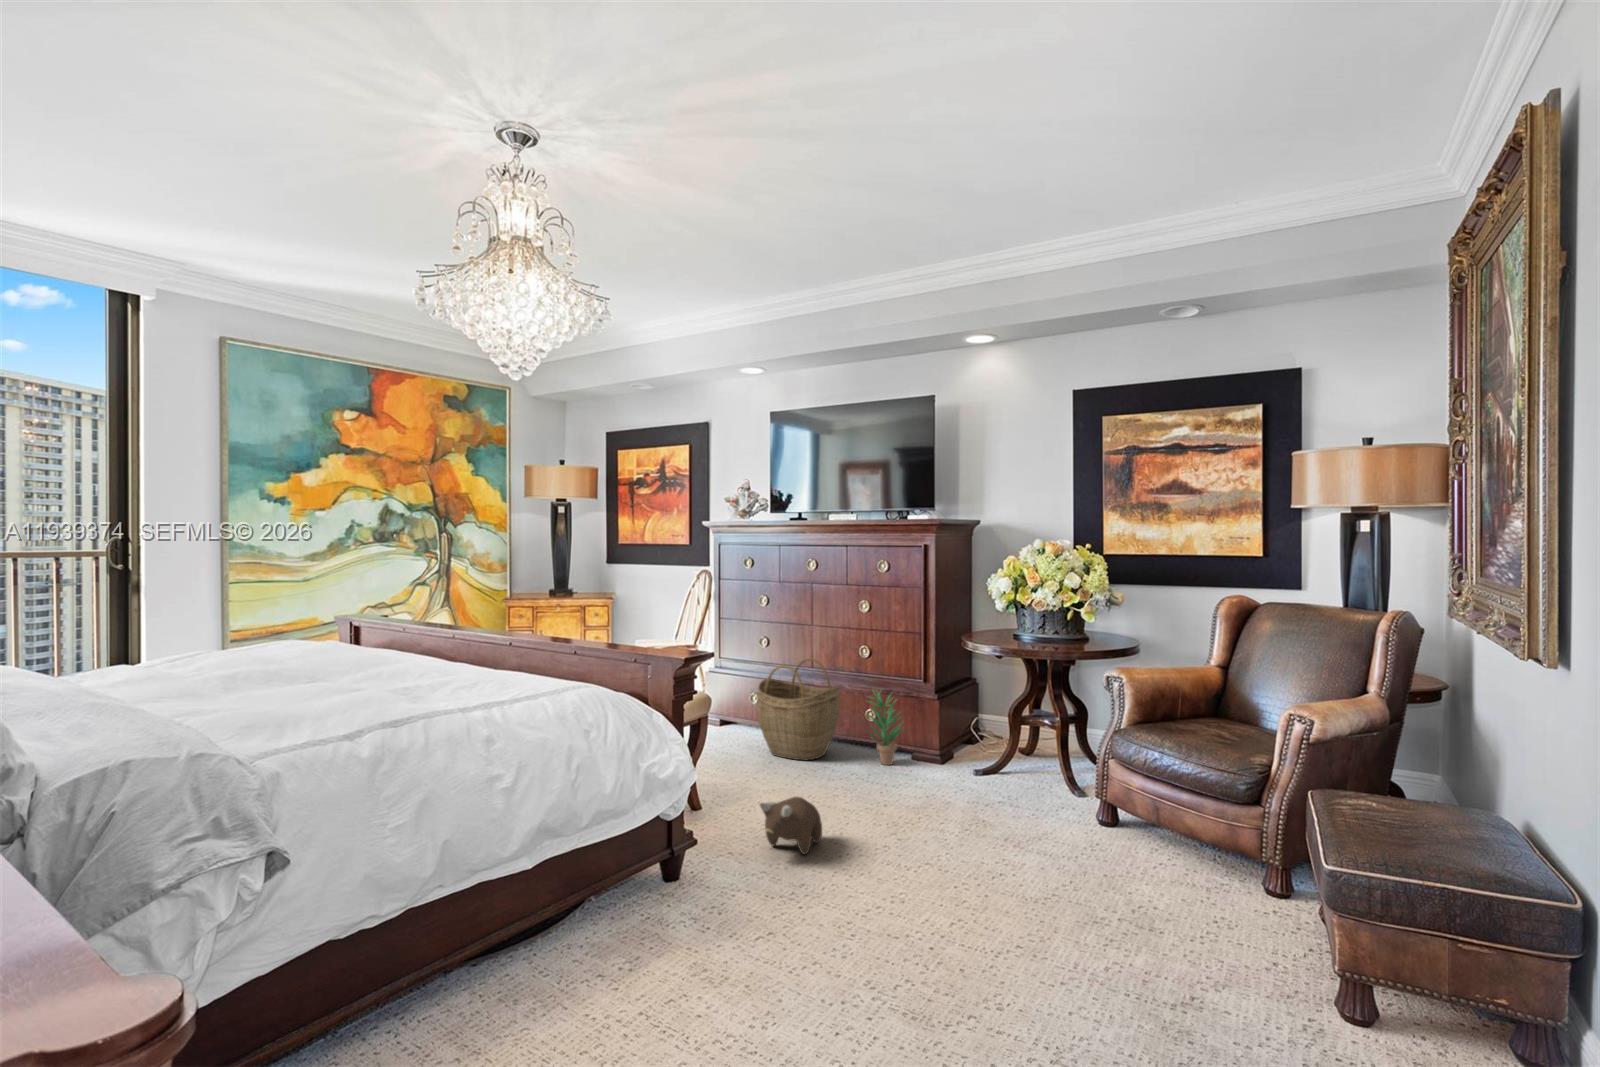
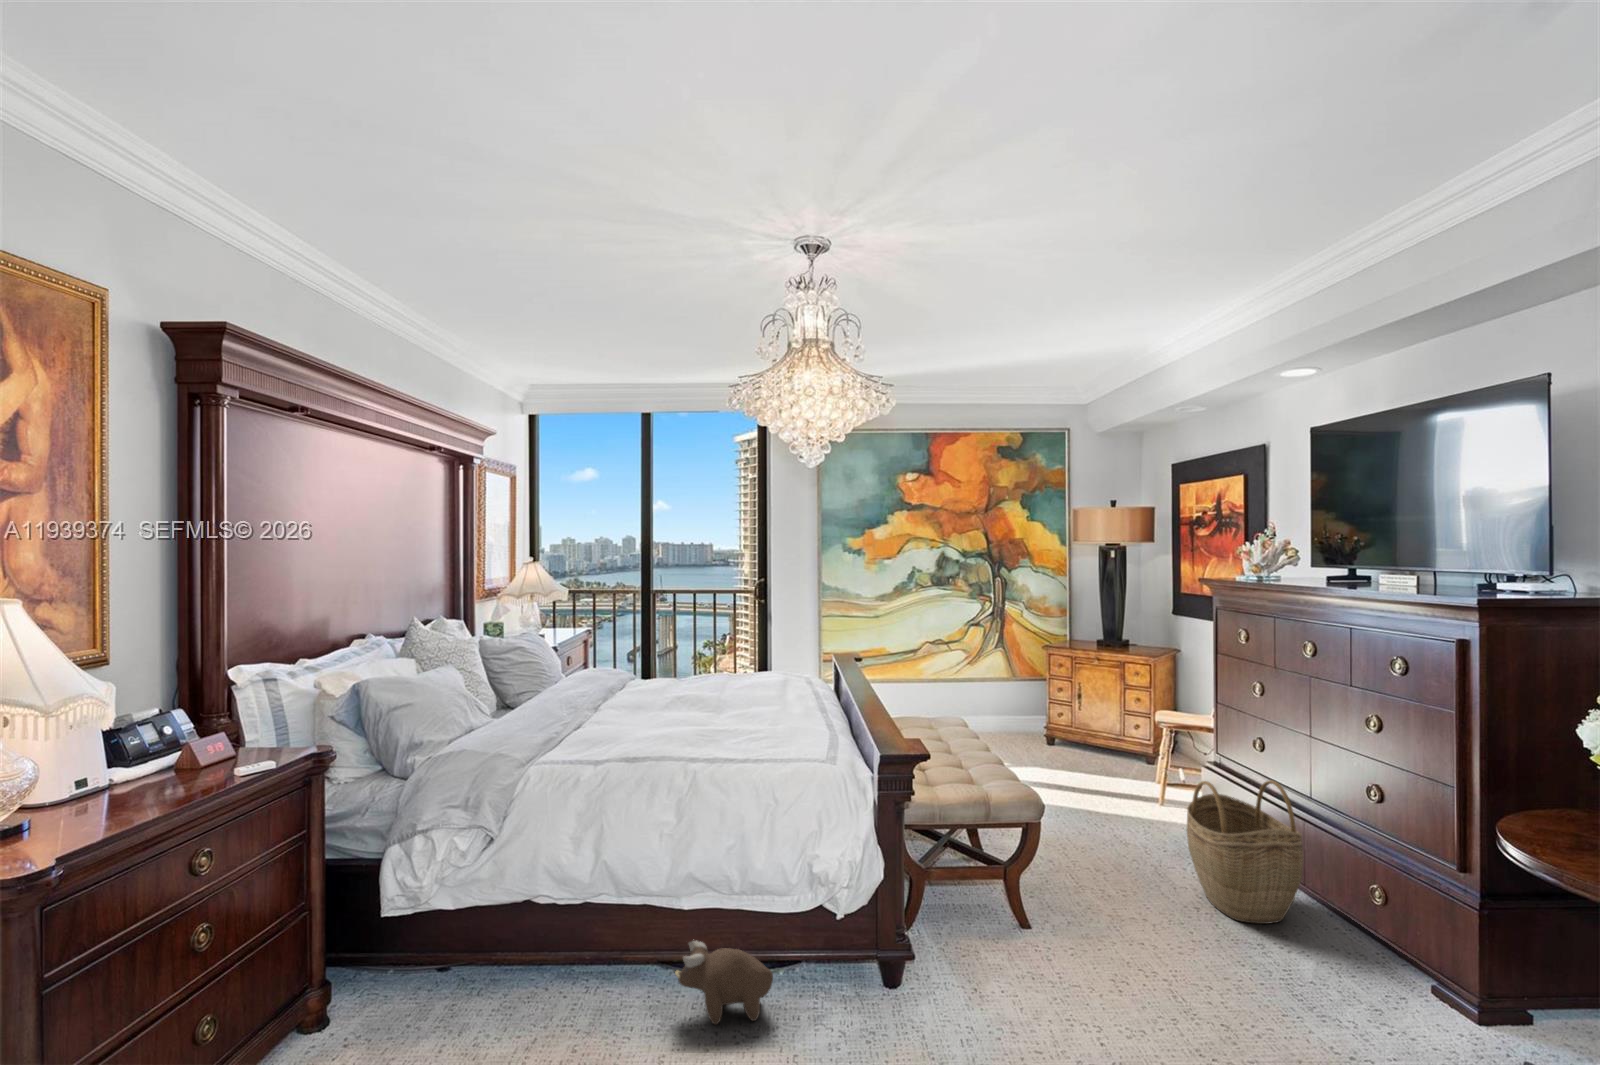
potted plant: present [868,691,902,765] -> none [1307,849,1389,978]
plush toy: present [760,797,822,854] -> present [675,941,773,1024]

